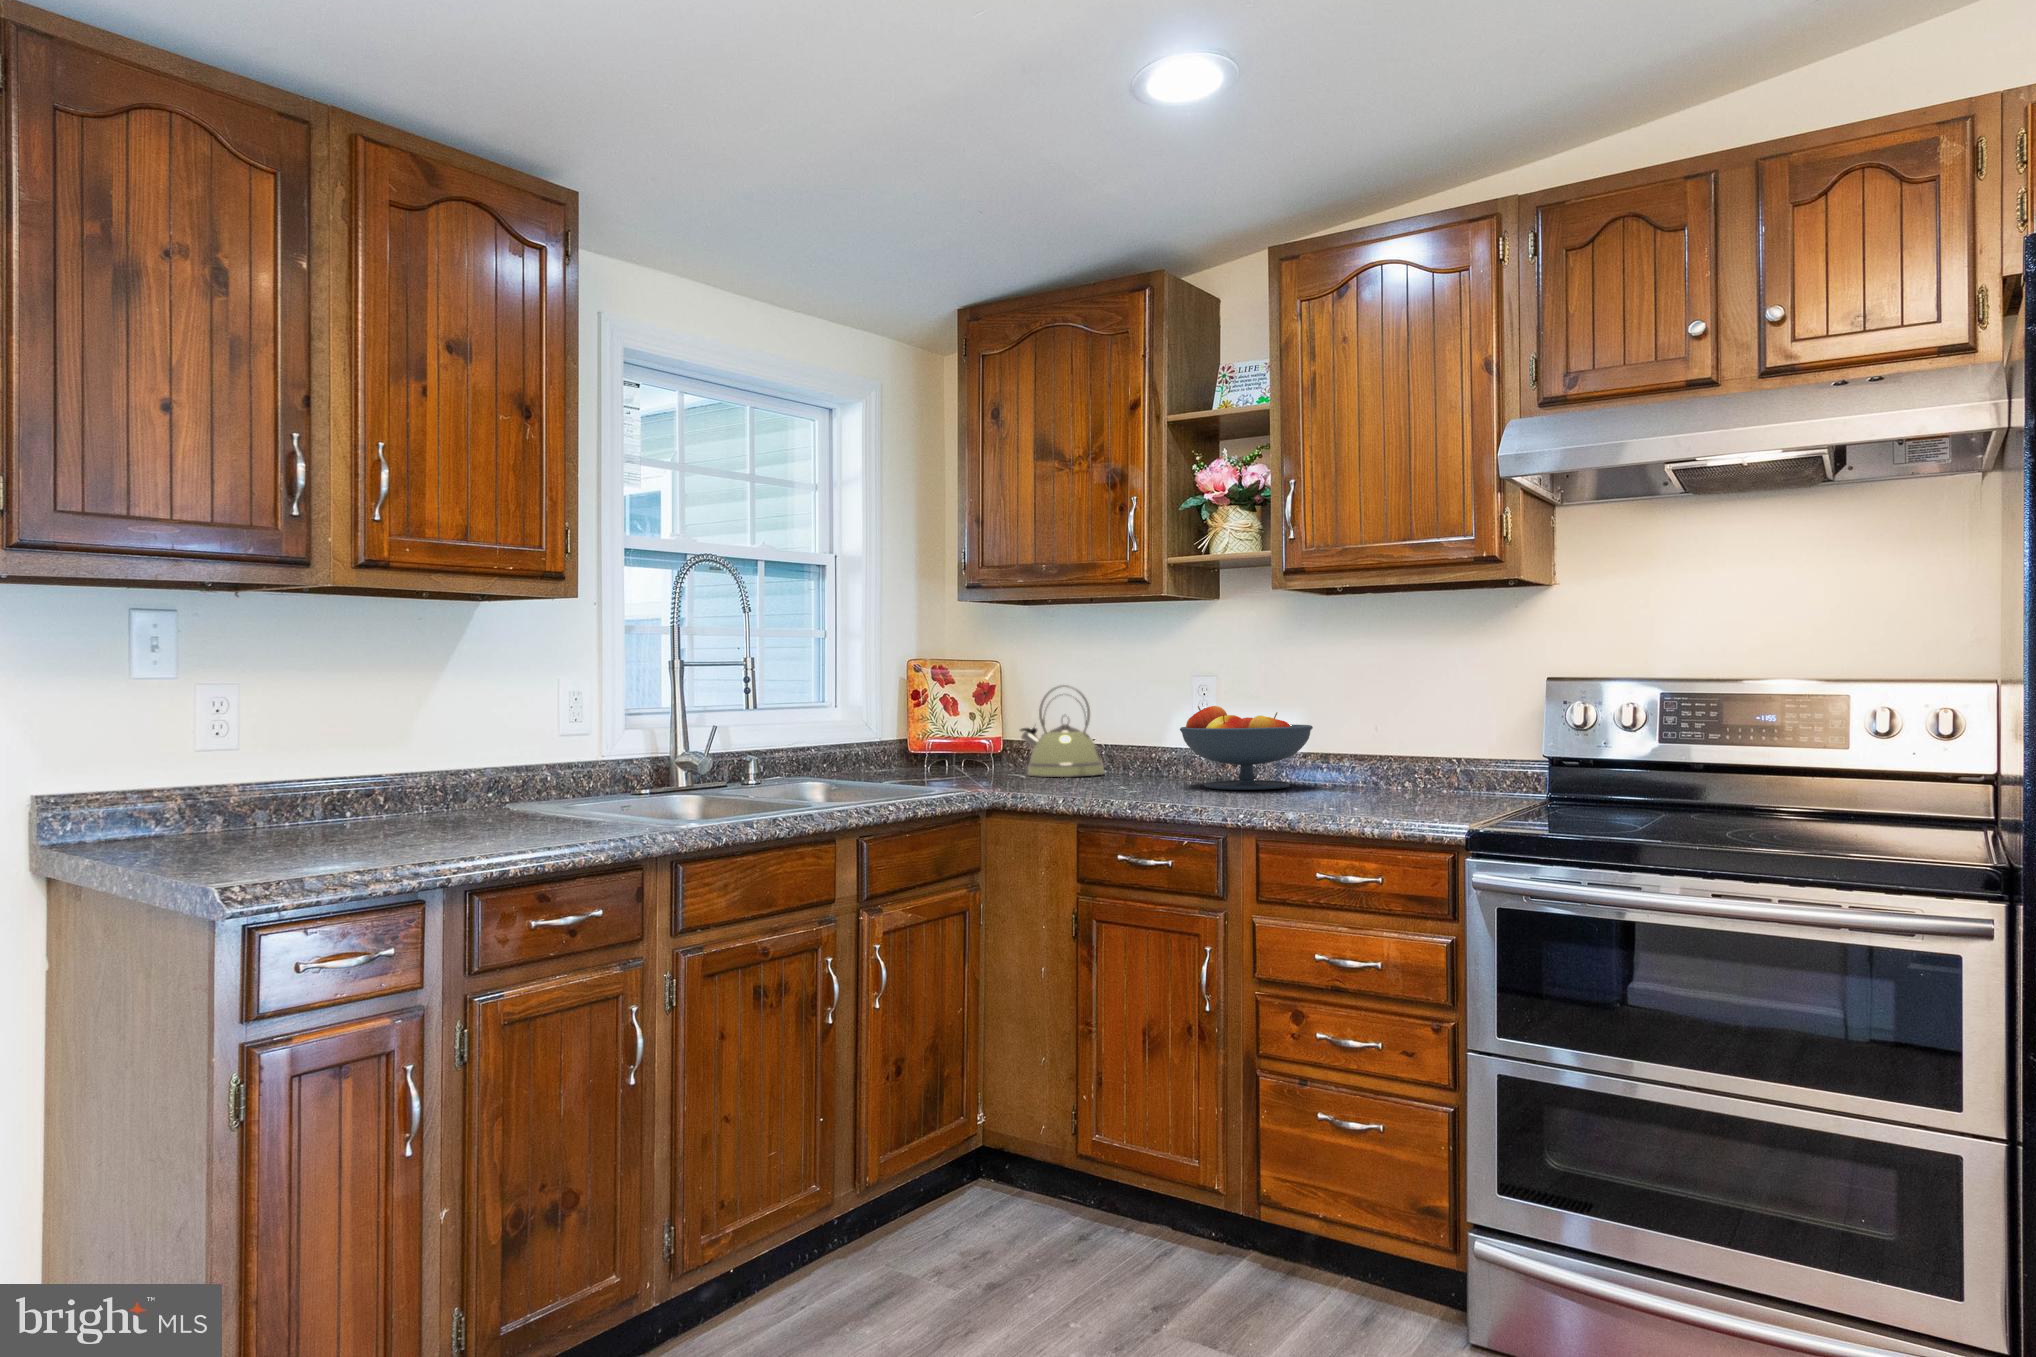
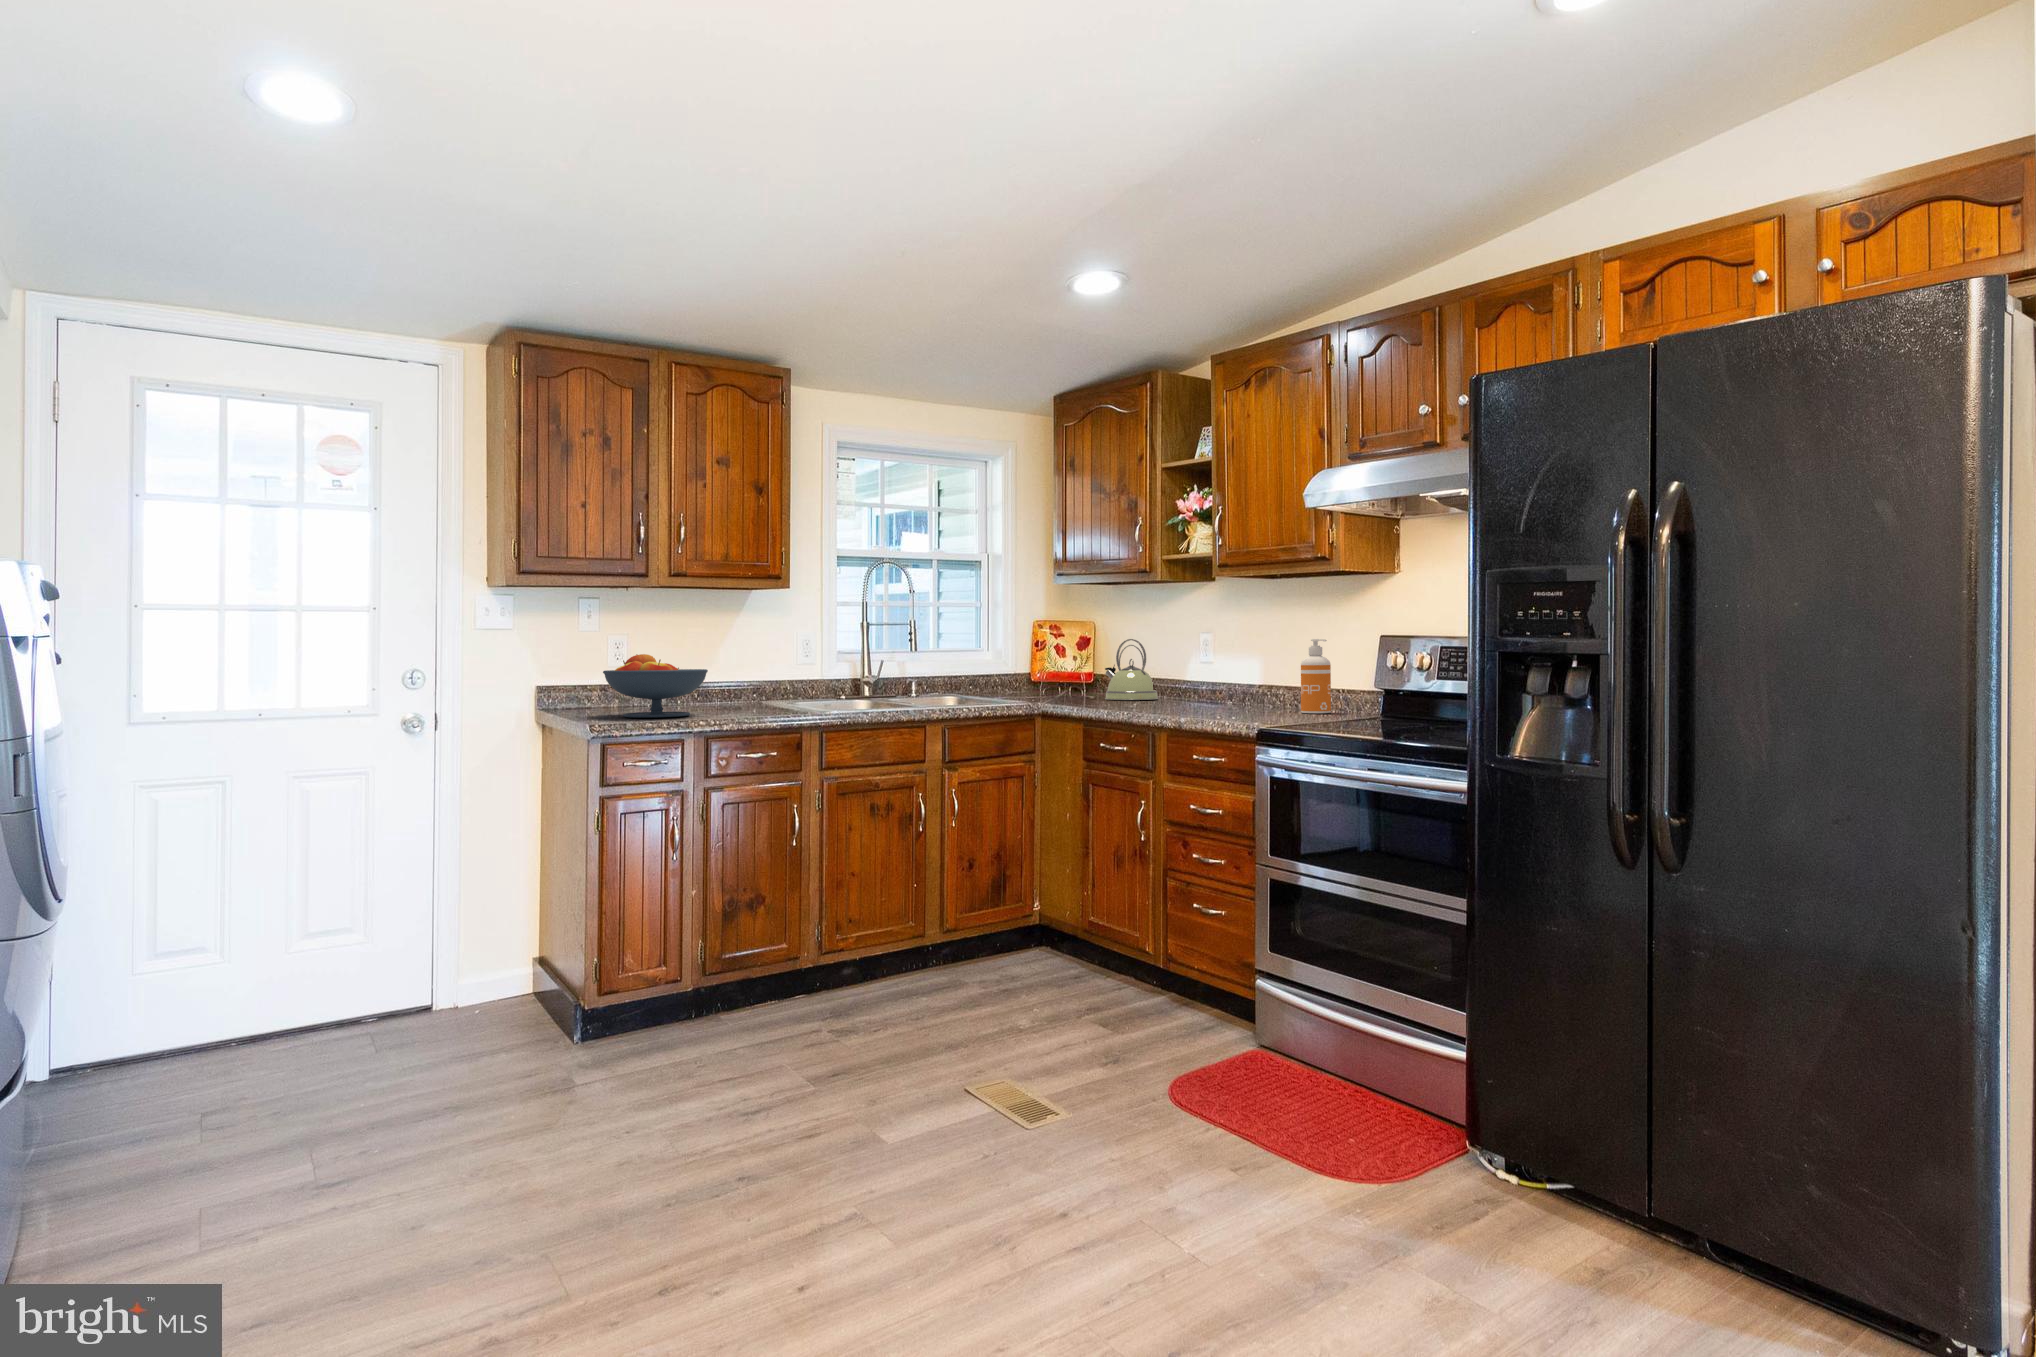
soap dispenser: none [1396,684,1444,794] -> present [1301,639,1331,713]
fruit bowl: present [1180,706,1313,790] -> present [603,654,708,718]

